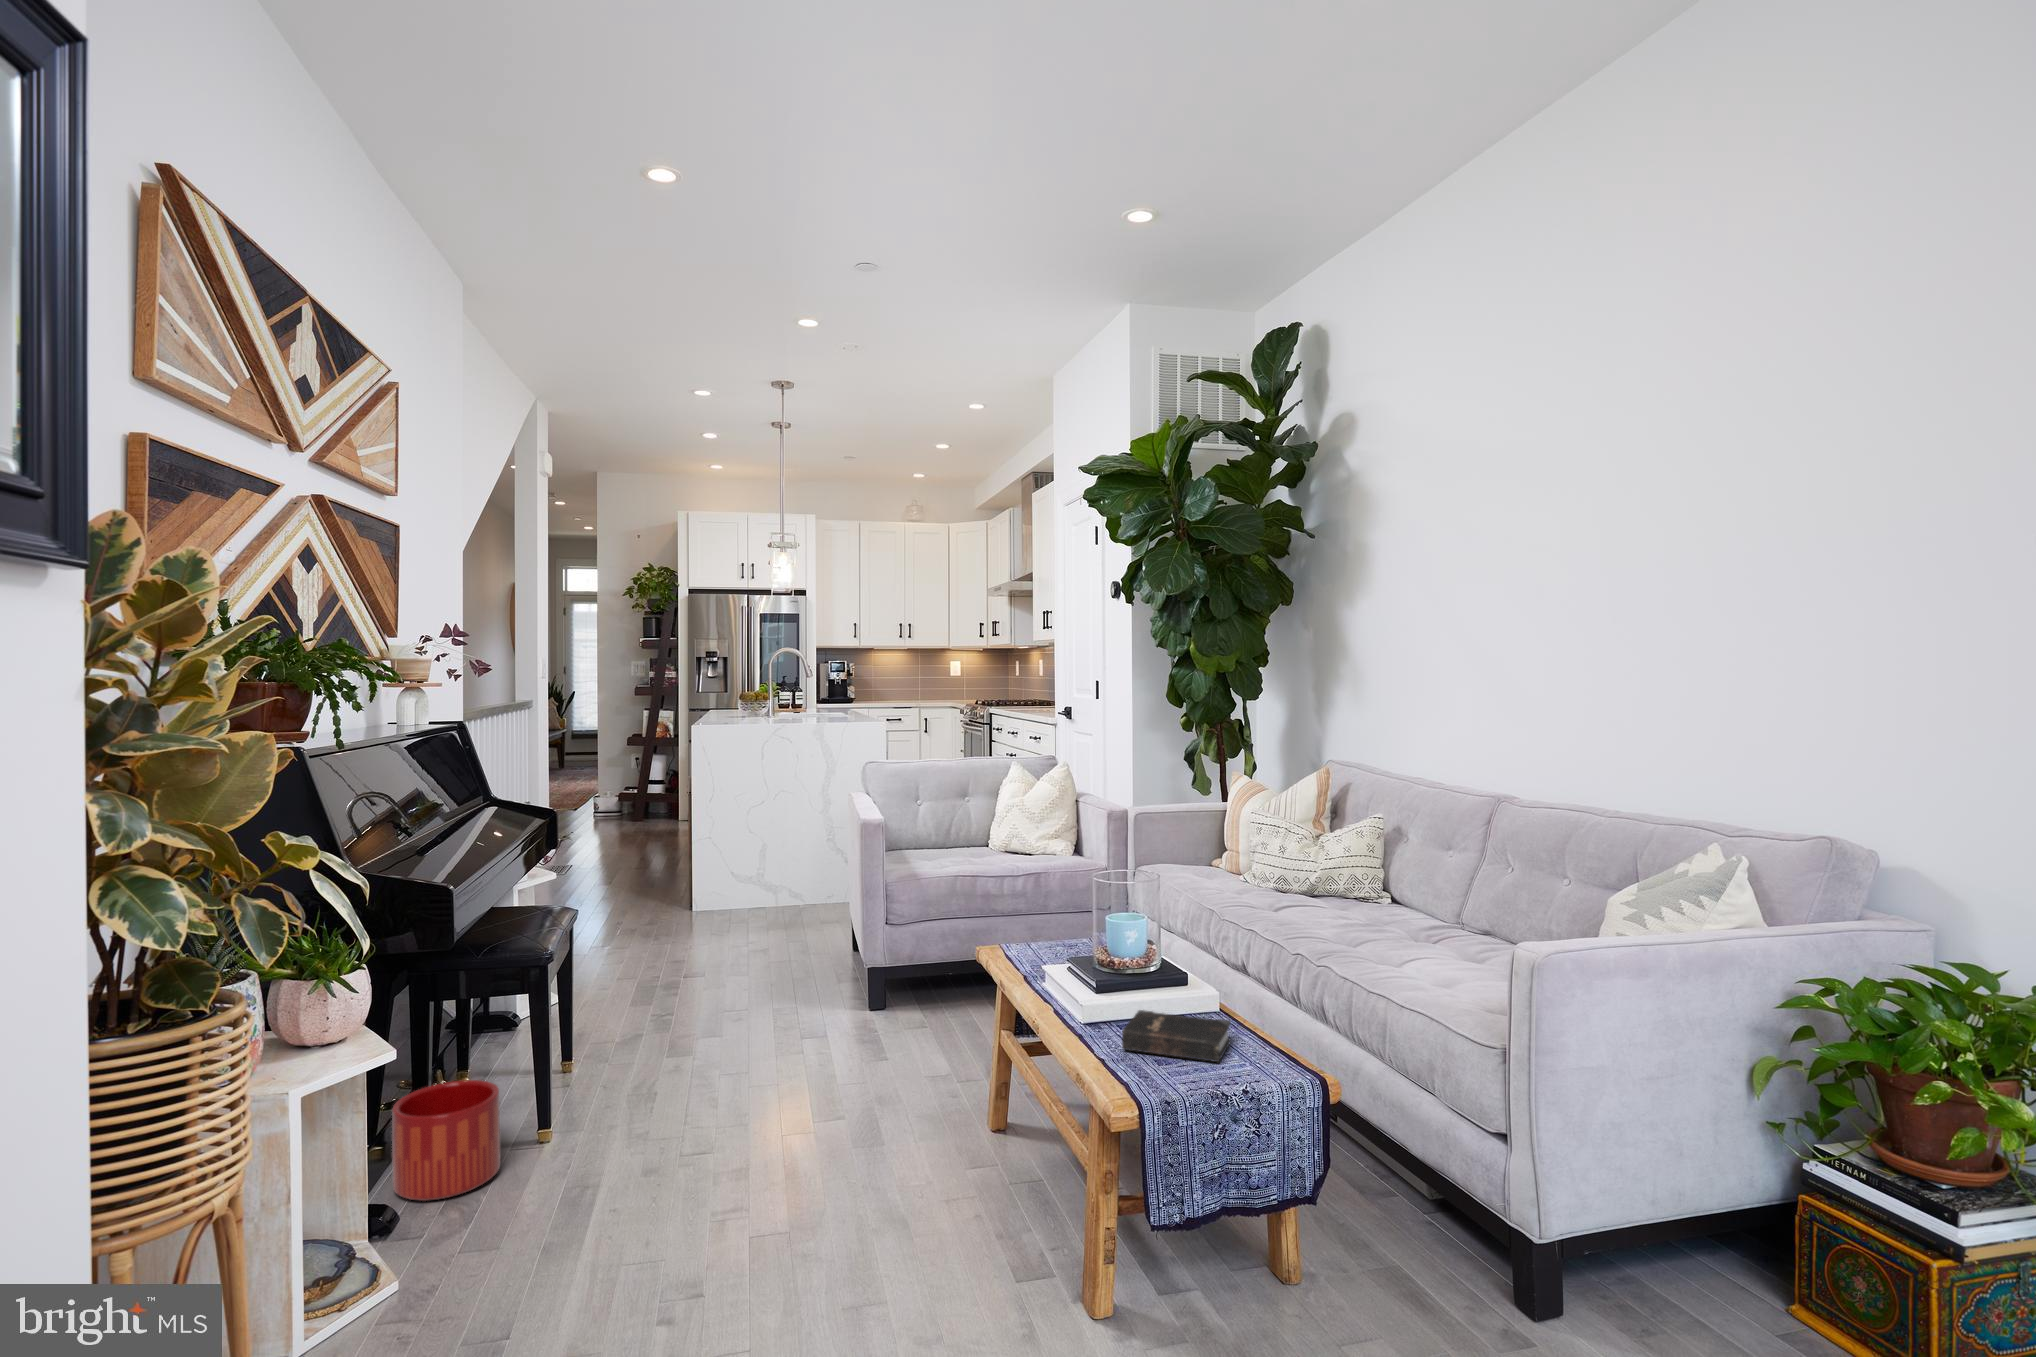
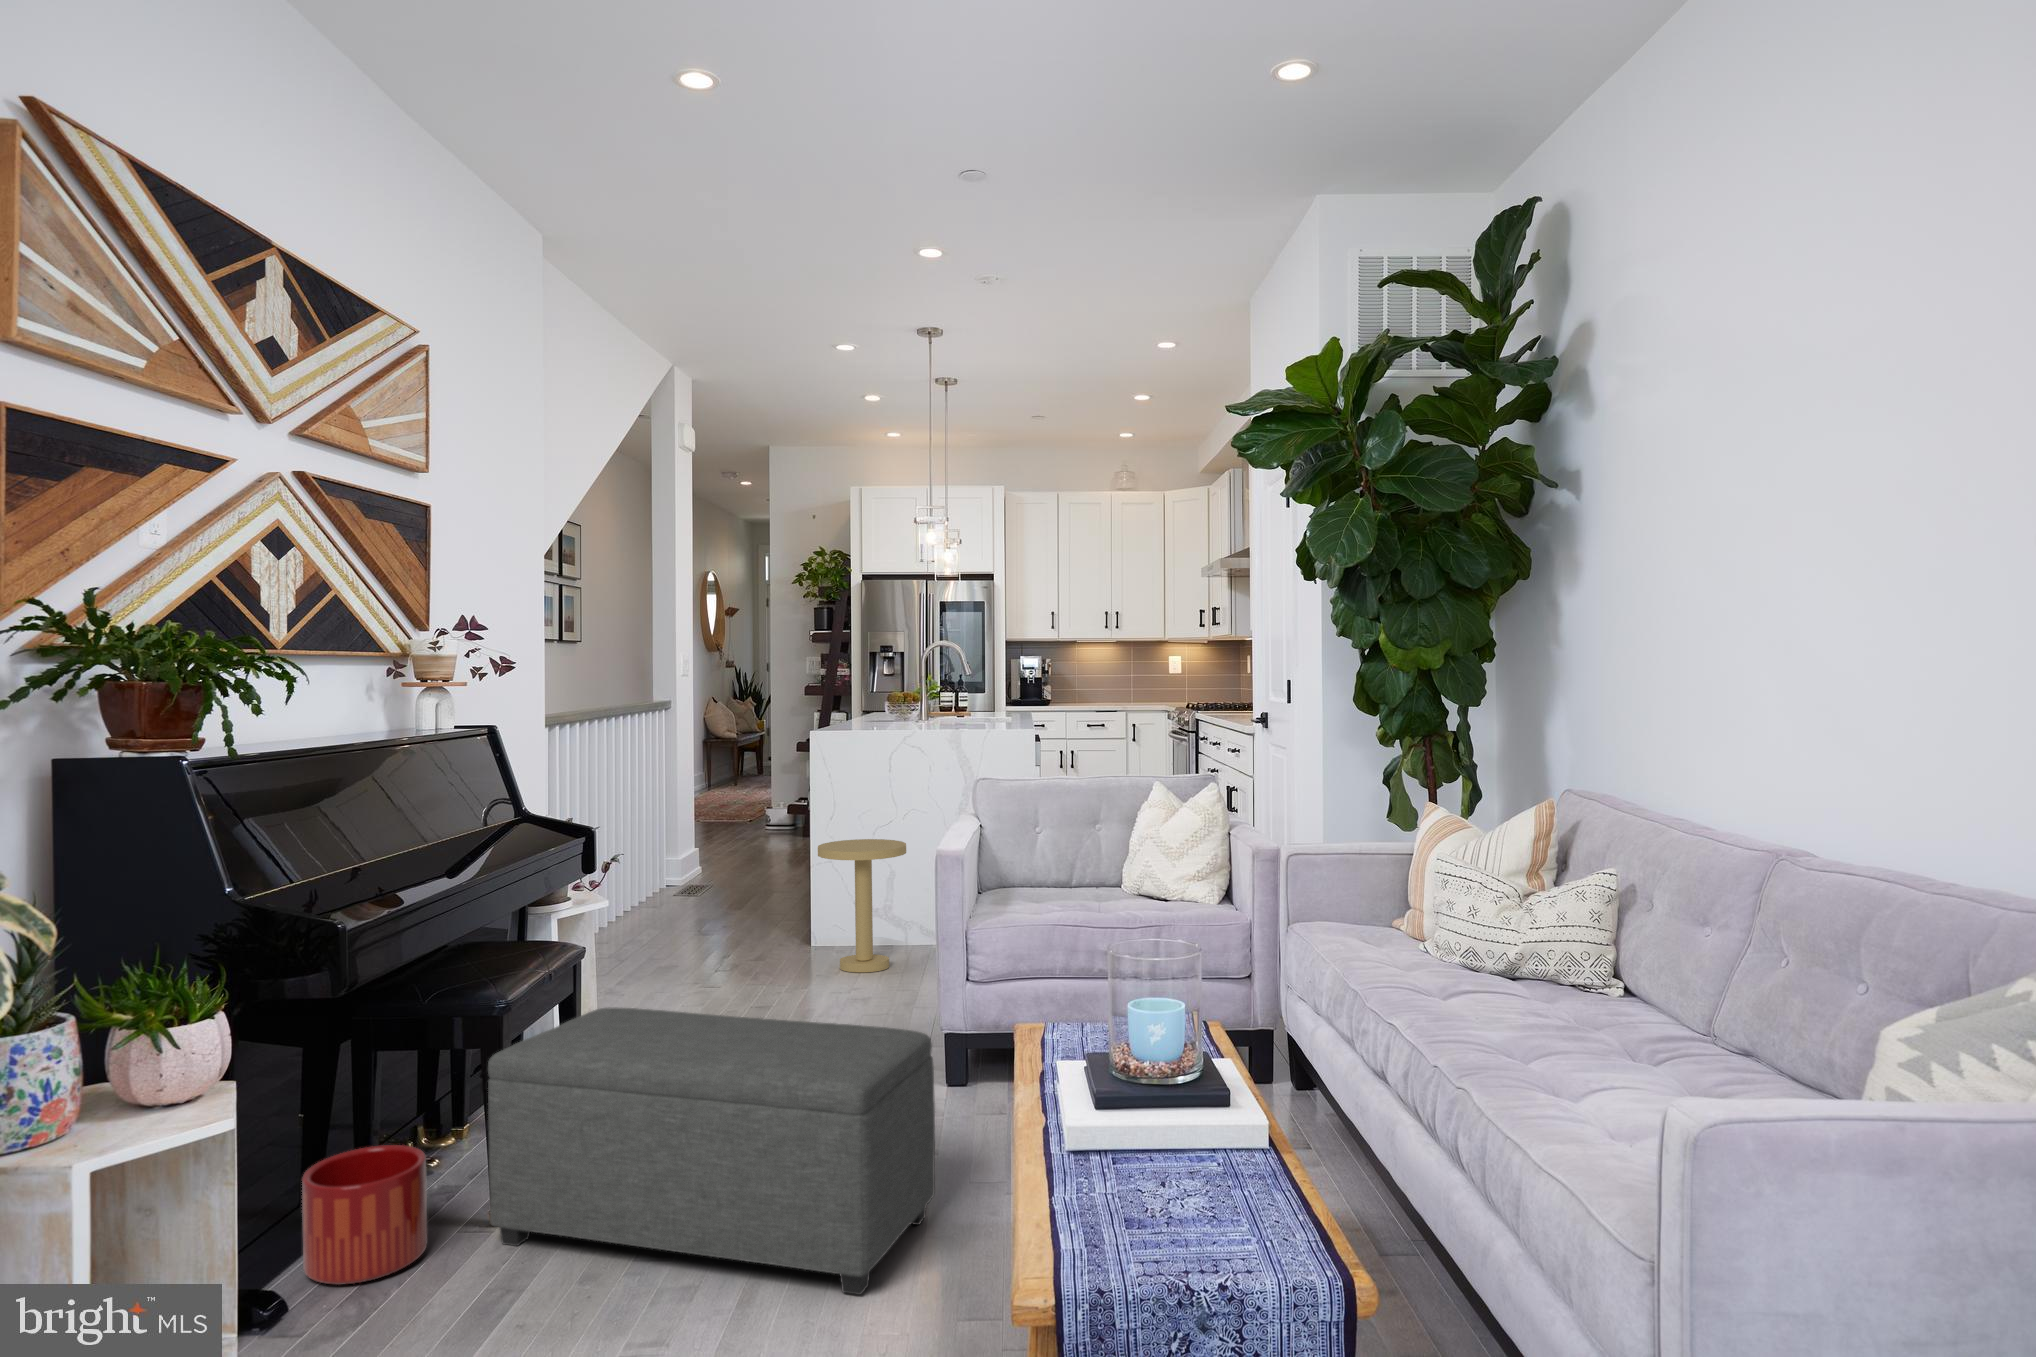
side table: none [714,815,791,926] -> present [818,839,906,972]
ottoman: none [553,954,918,1157] -> present [488,1008,935,1295]
hardback book: present [1122,1010,1231,1062] -> none [1087,1141,1251,1233]

